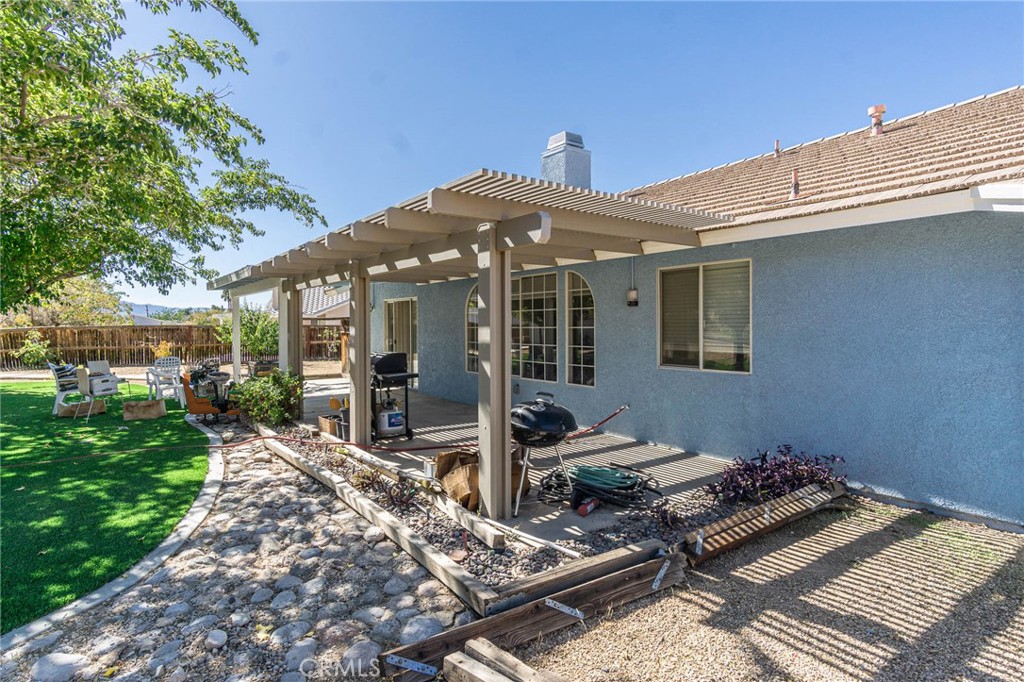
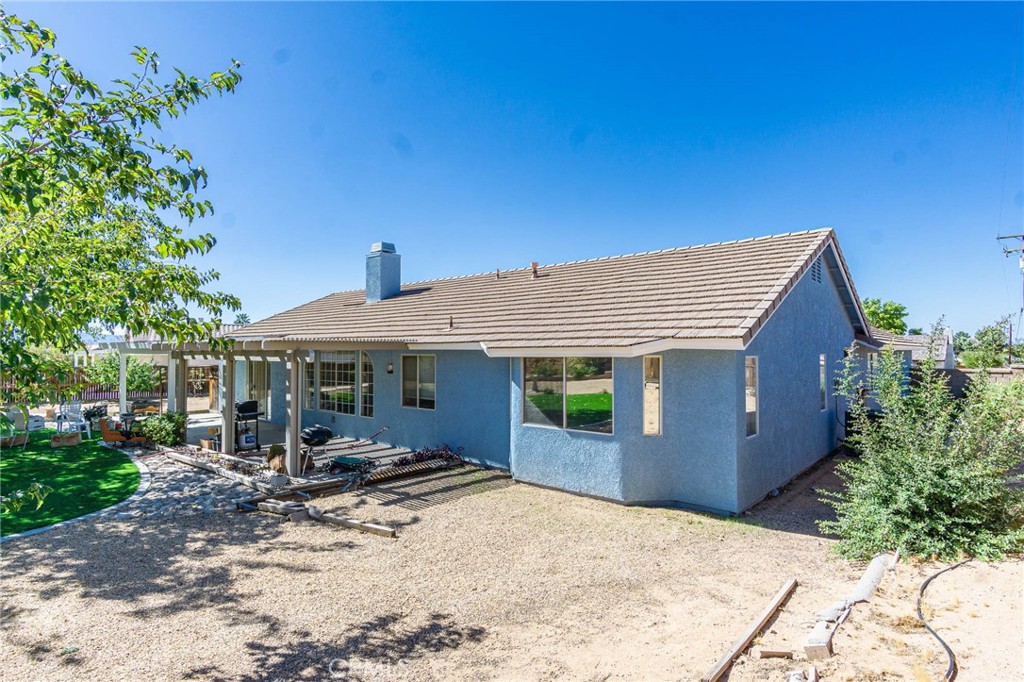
potted tree: none [451,443,494,553] -> present [269,444,287,486]

